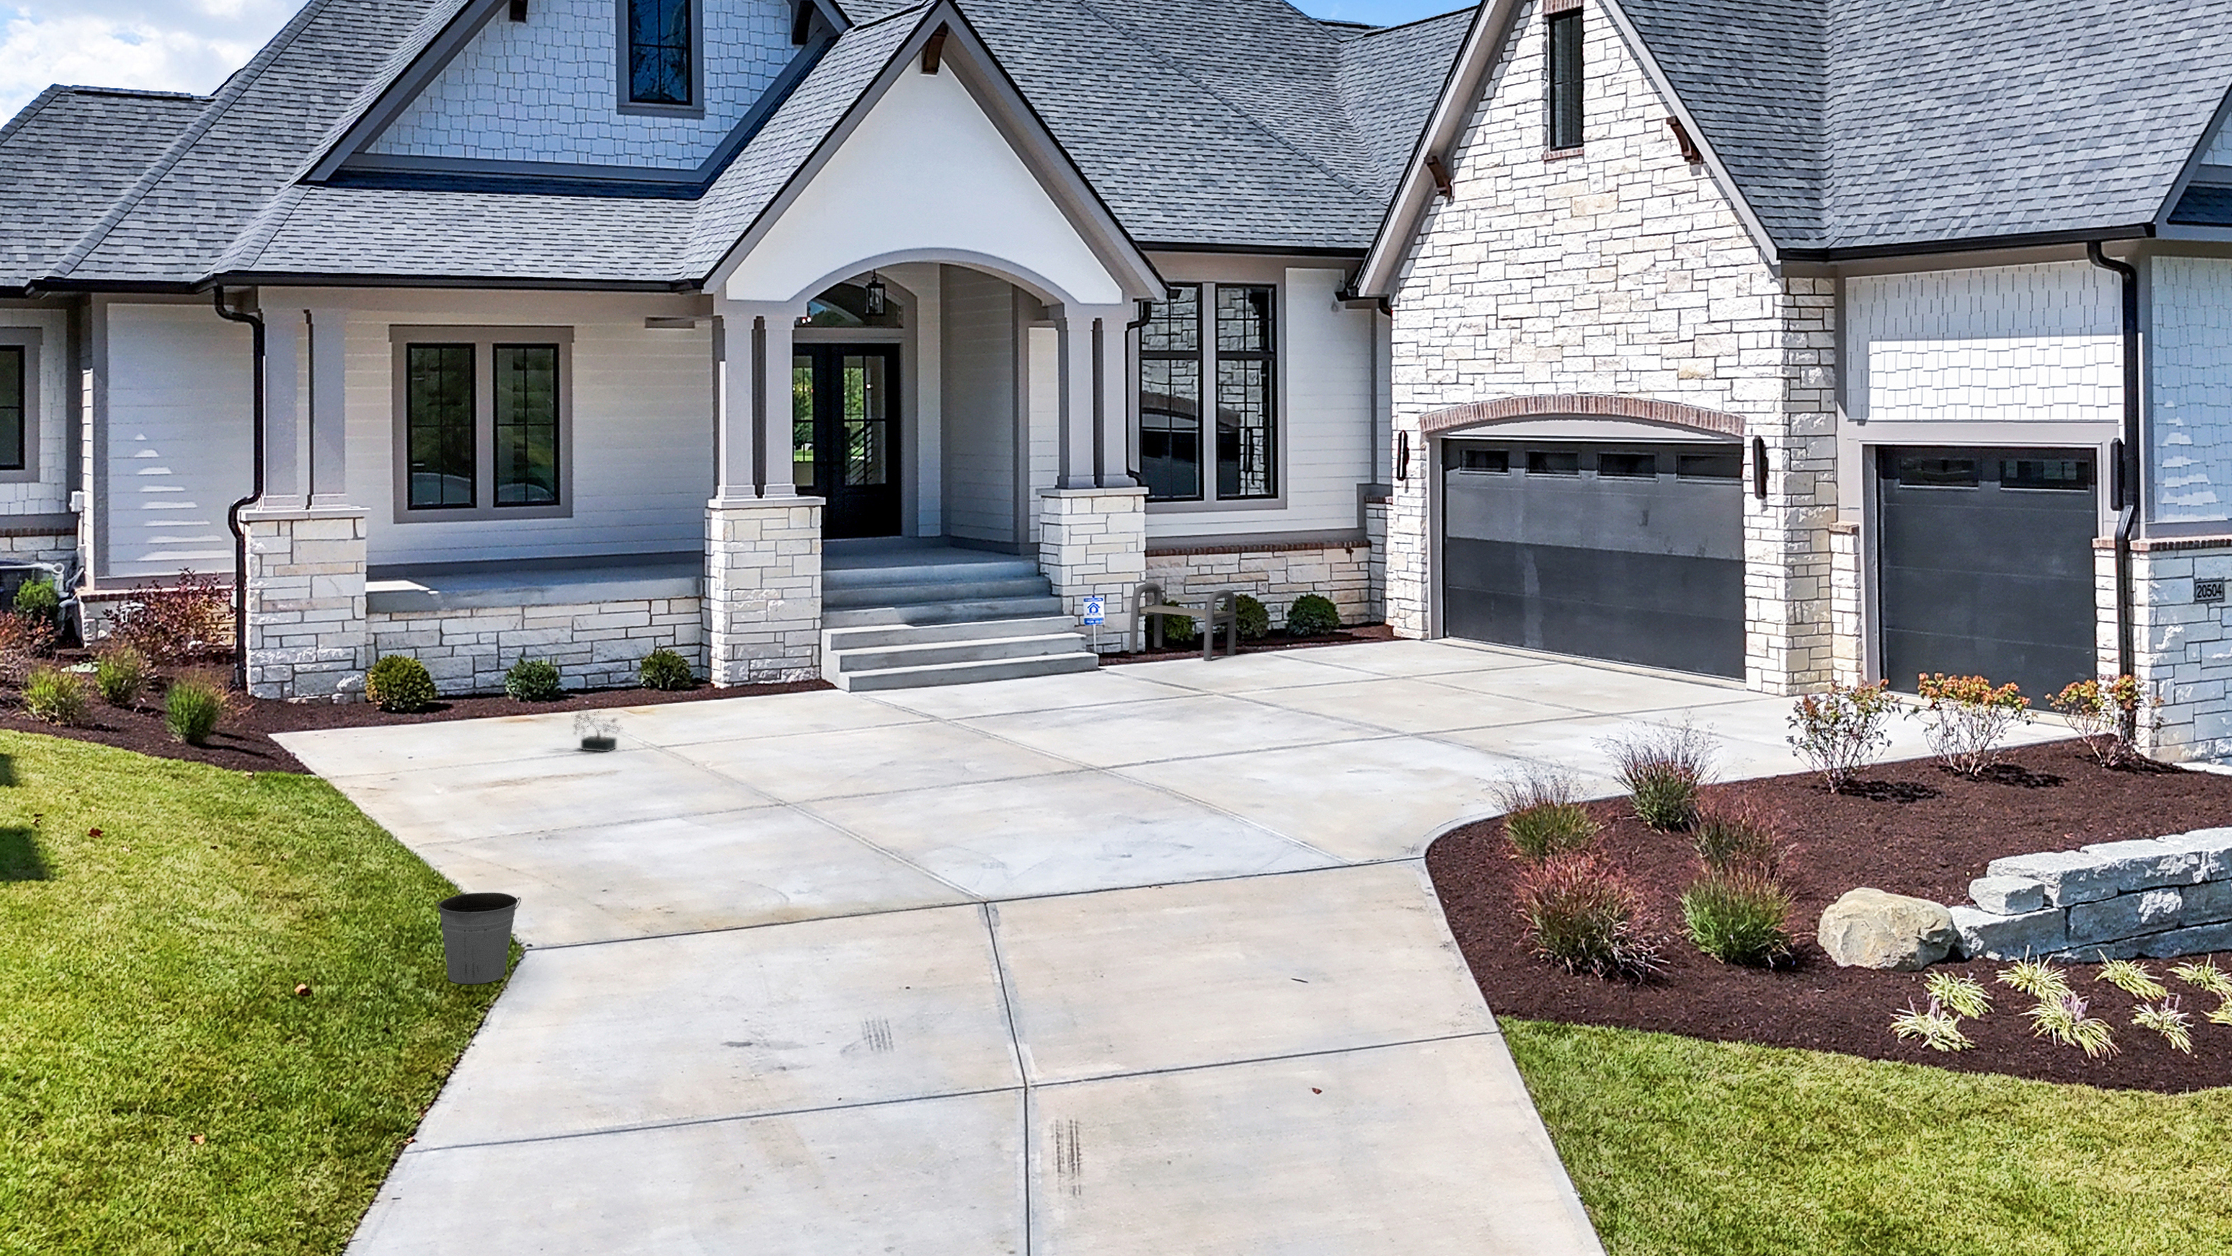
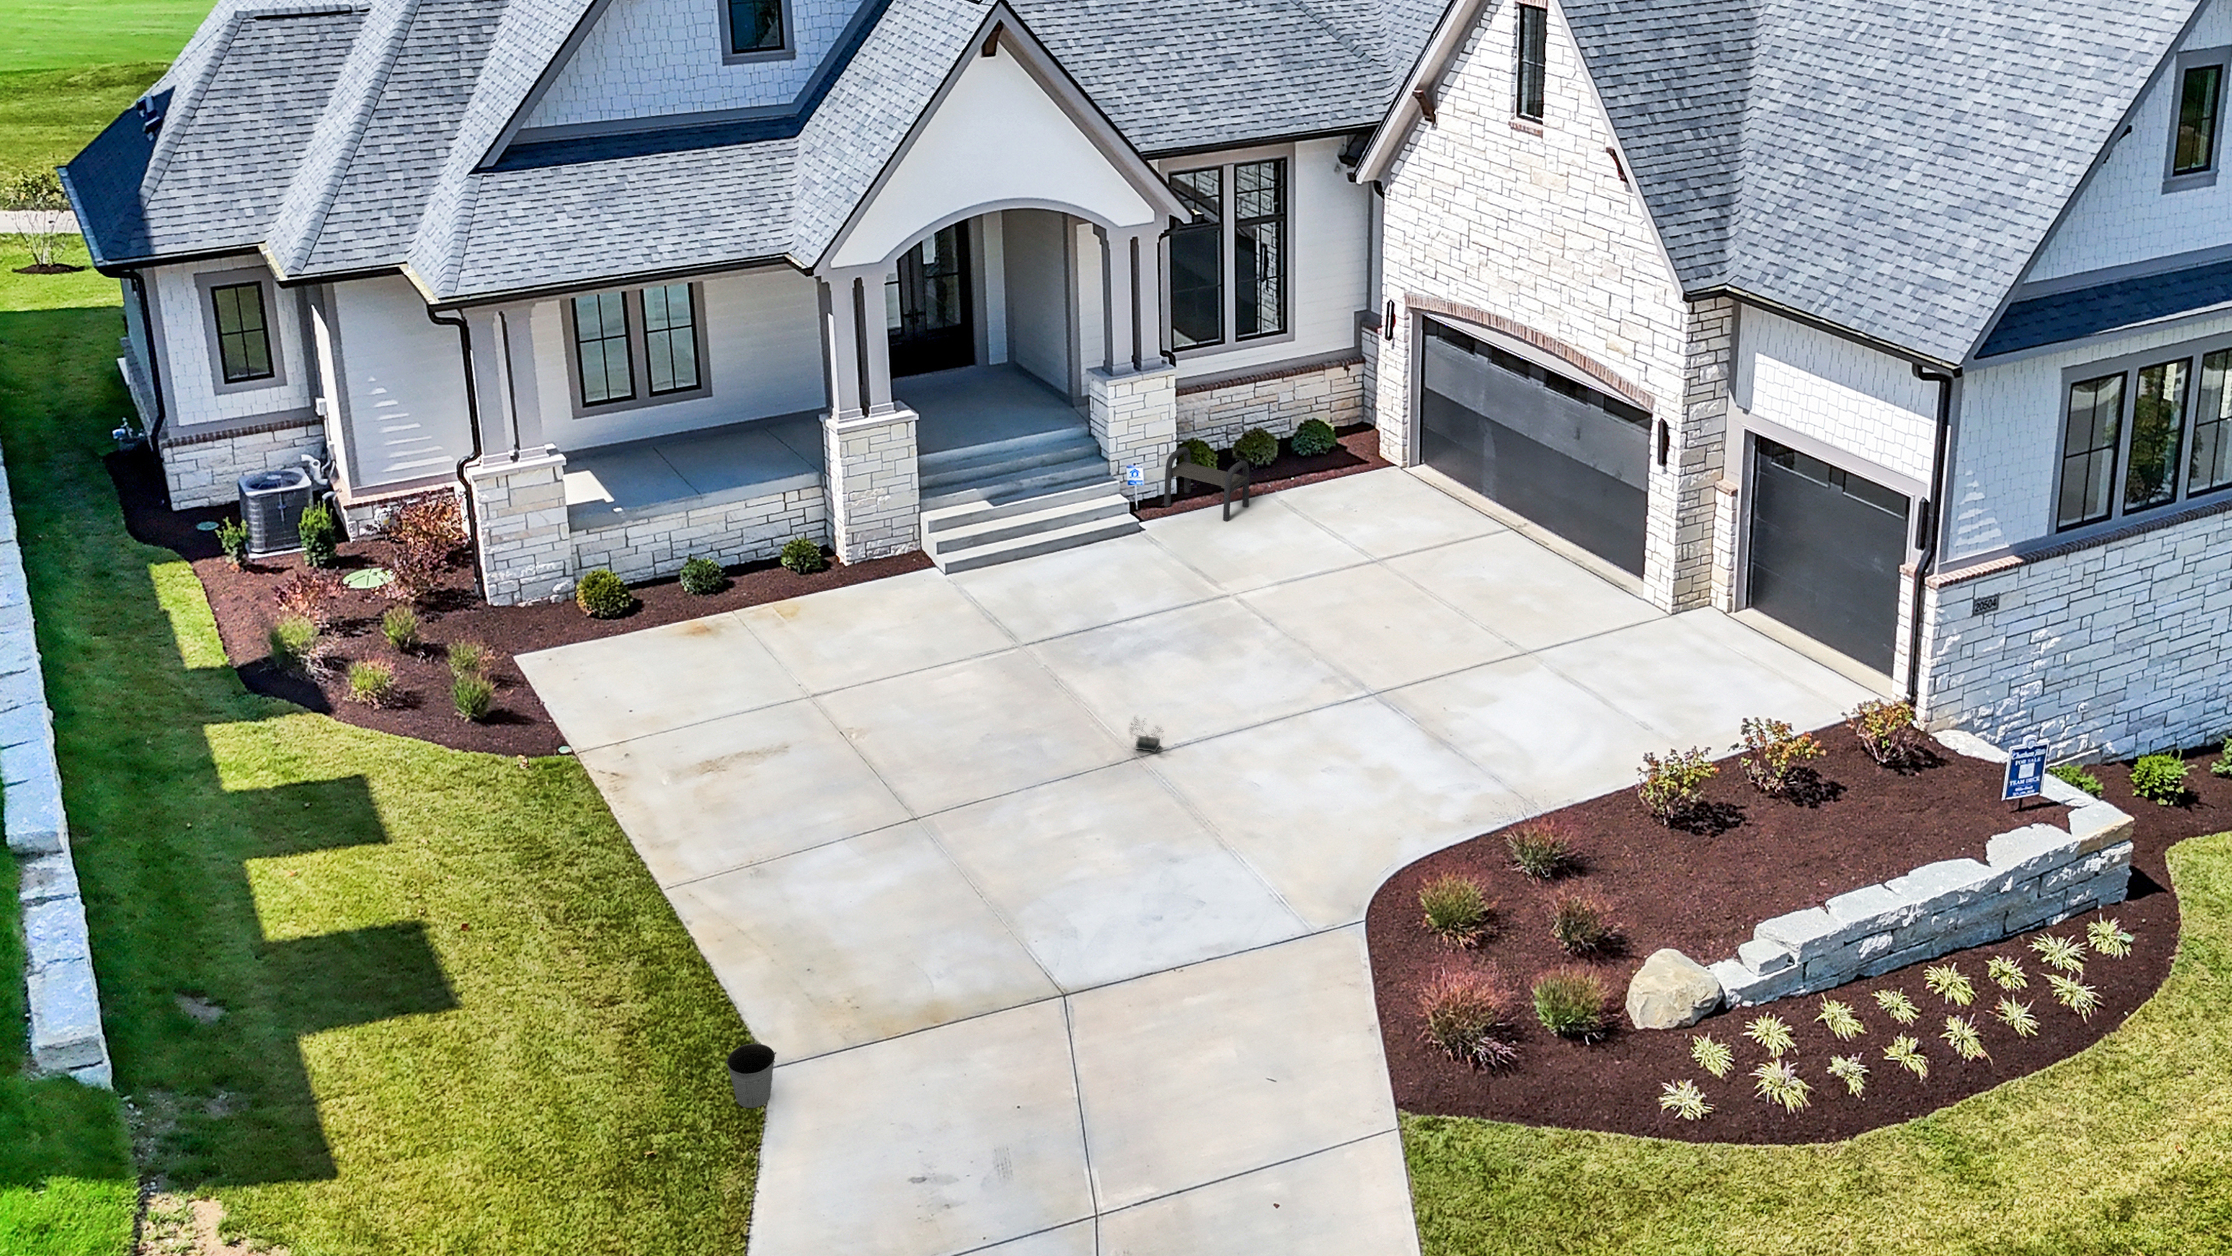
decorative plant: present [574,707,621,752] -> present [1130,719,1163,752]

